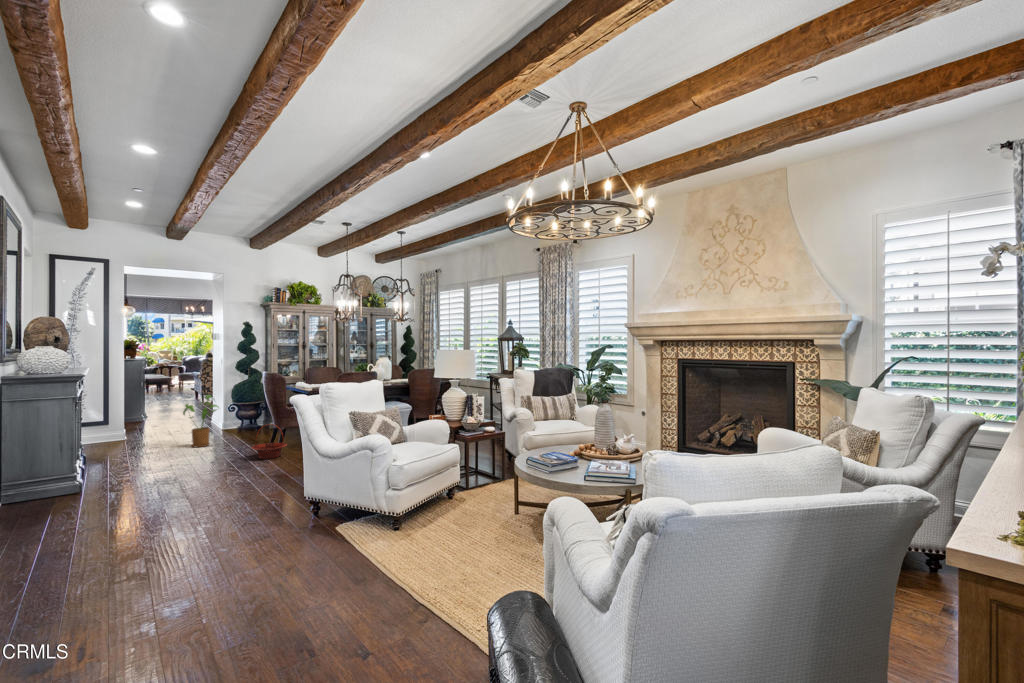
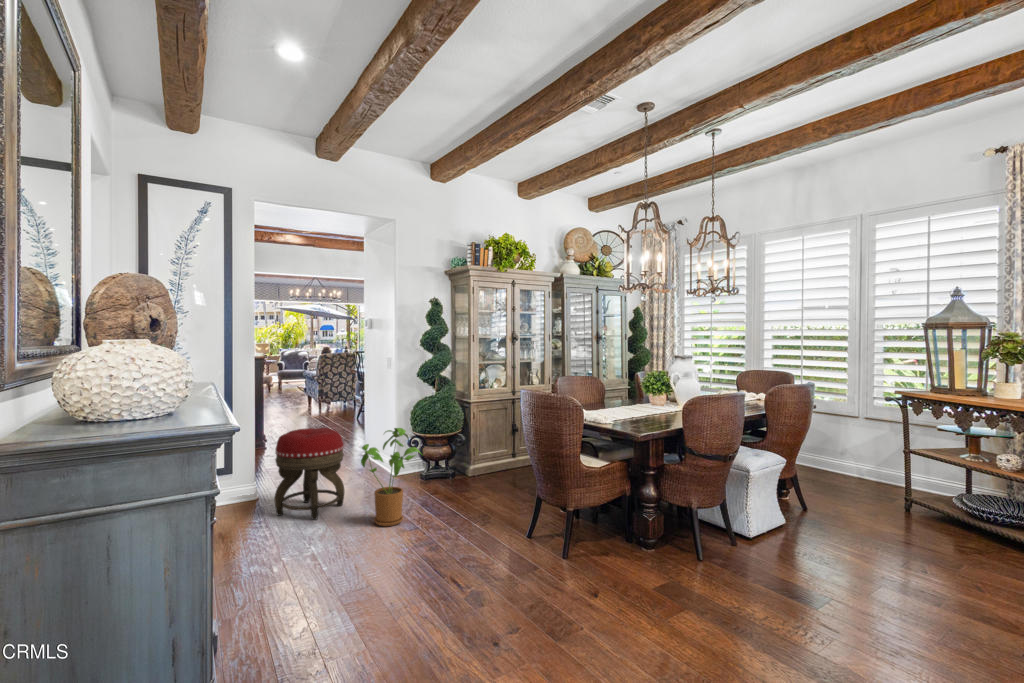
footstool: none [134,397,180,447] -> present [275,428,345,520]
basket: present [252,426,287,459] -> none [518,503,585,579]

